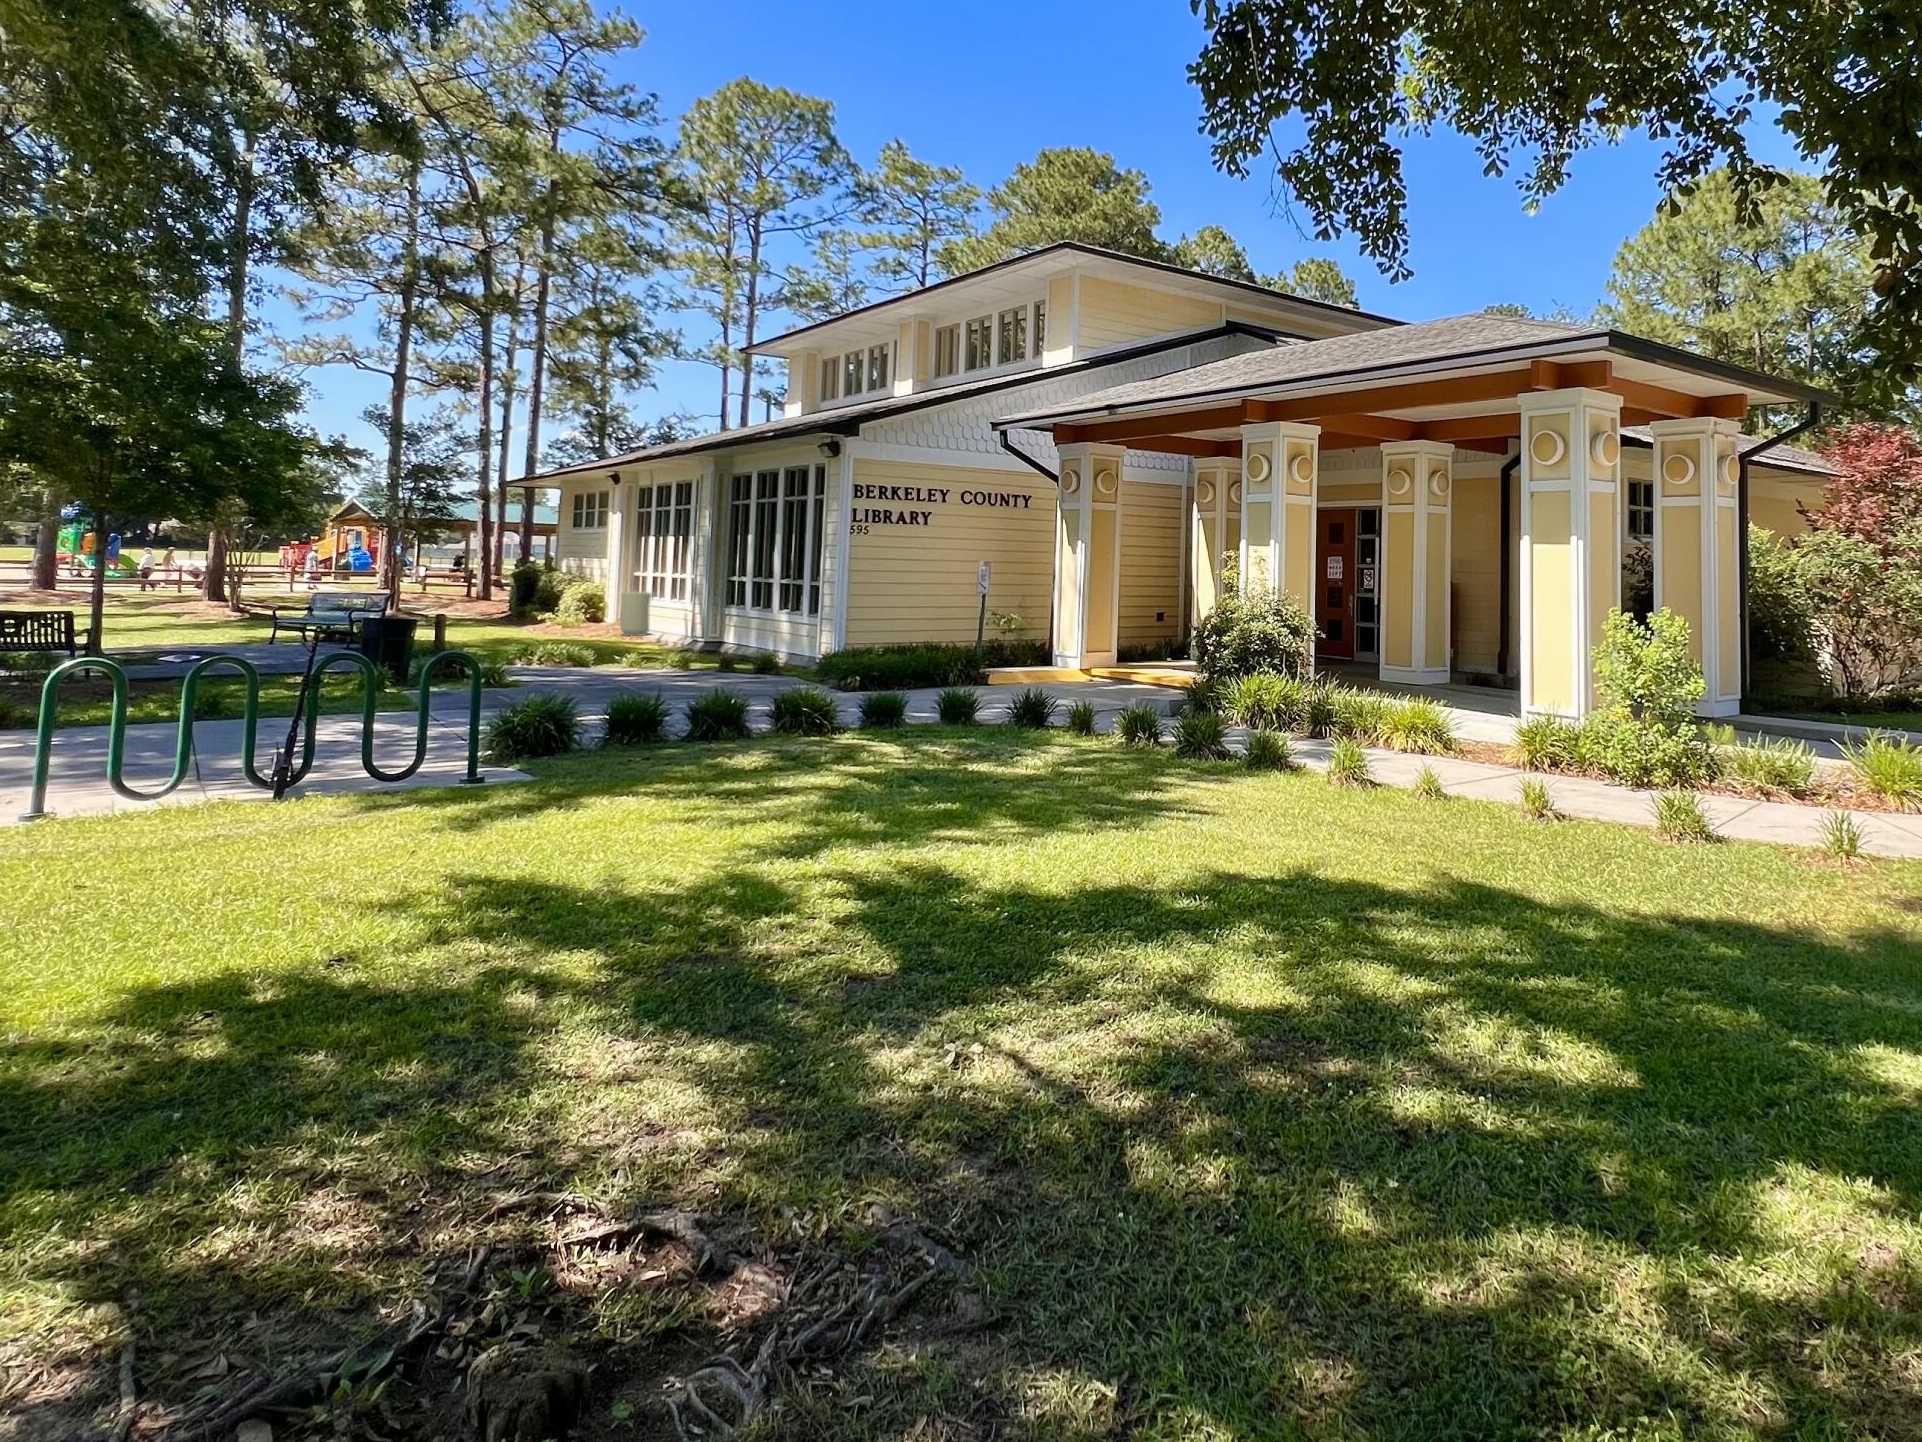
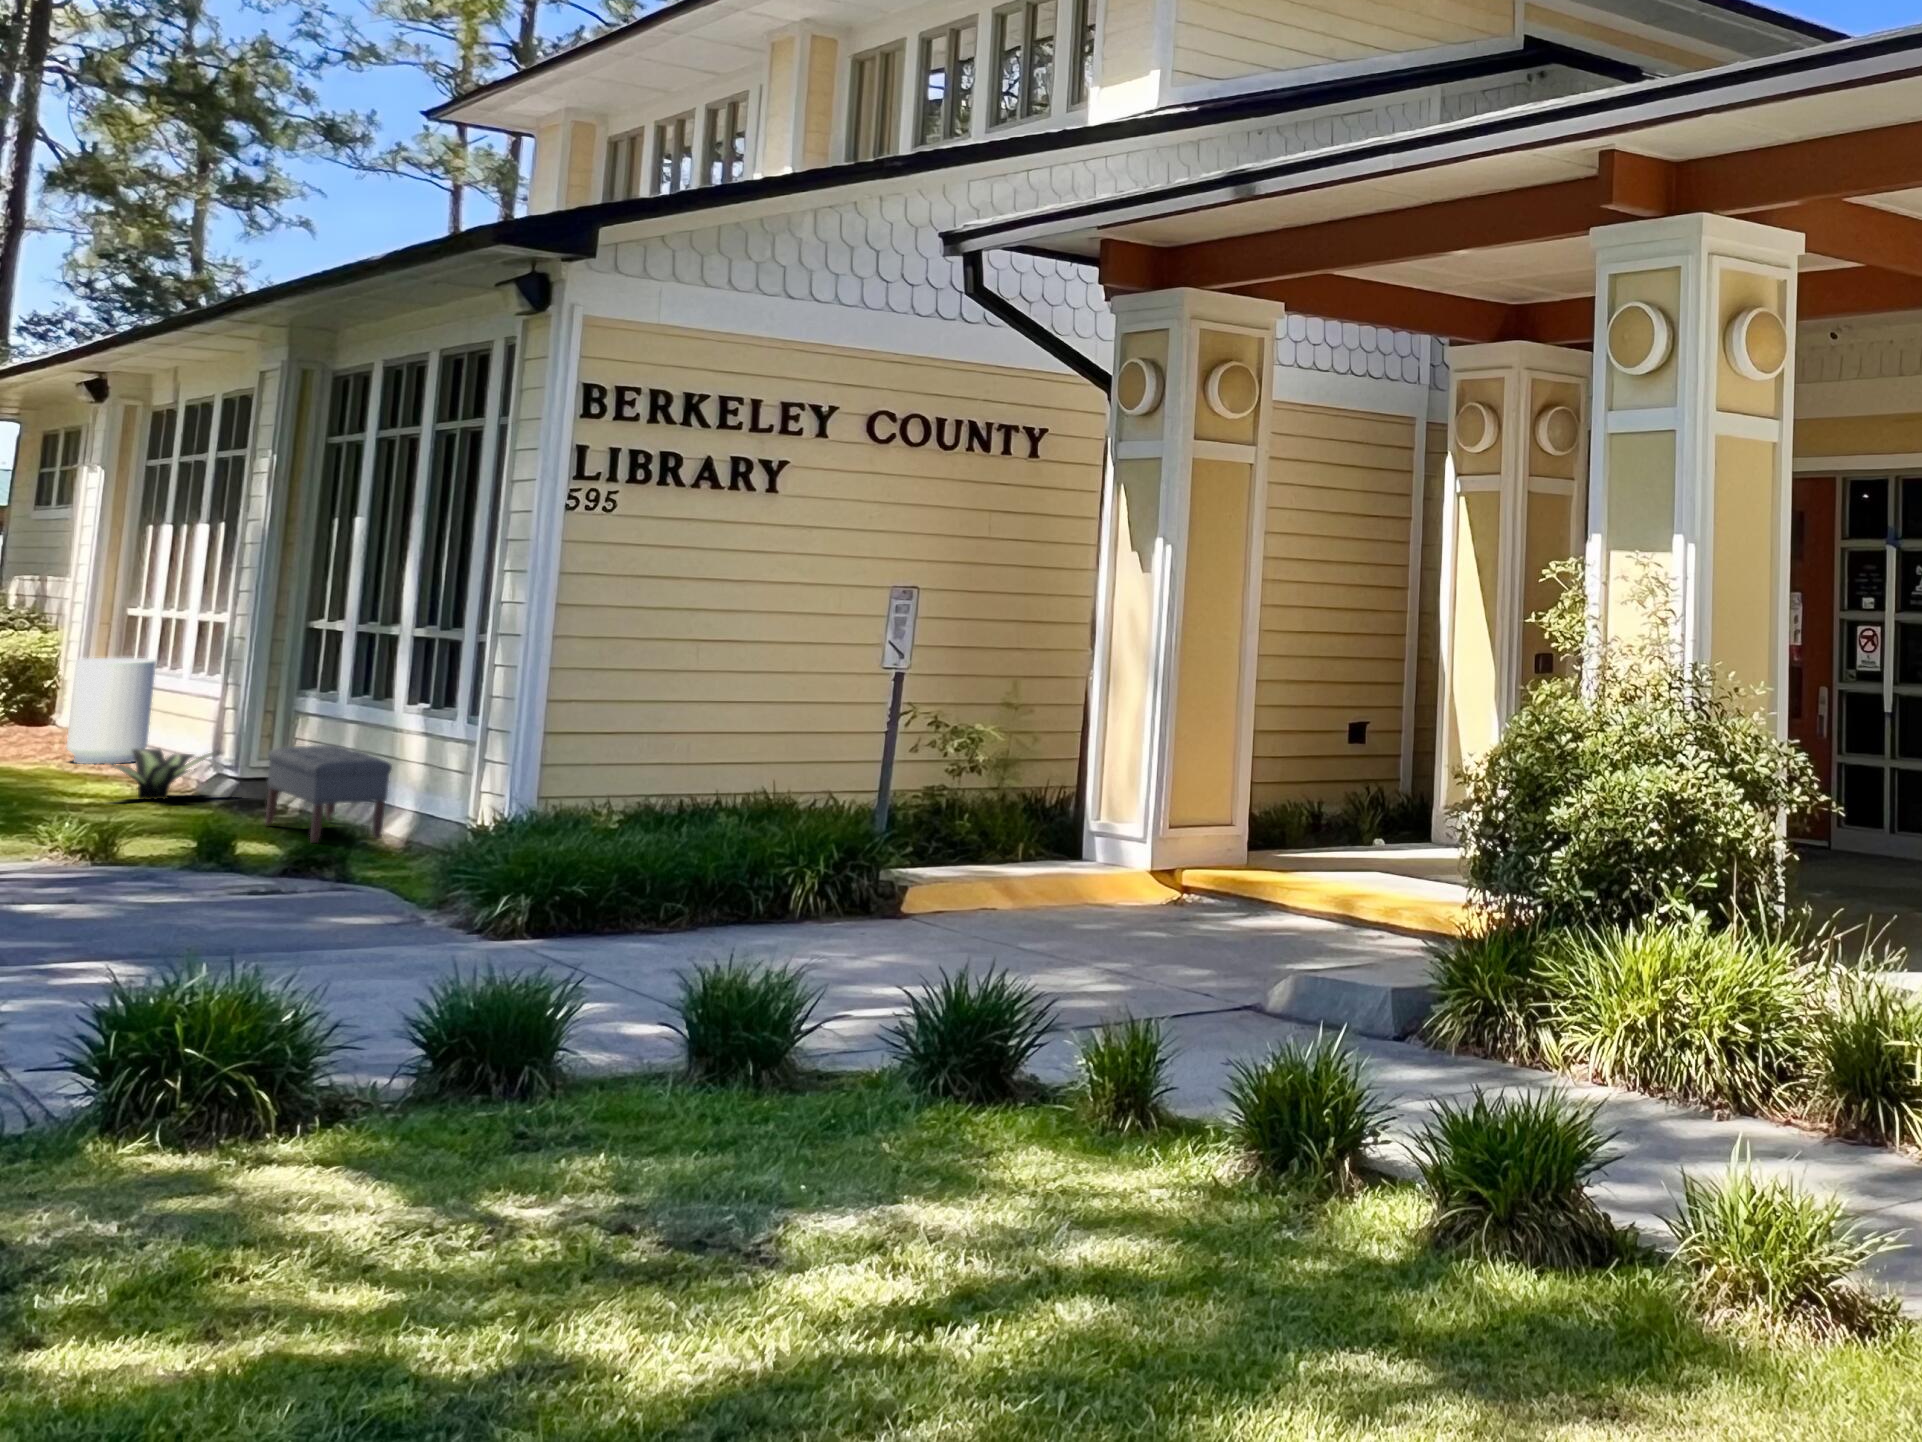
bench: none [727,627,779,665] -> present [265,745,392,843]
potted plant: none [651,629,699,650] -> present [101,748,221,800]

